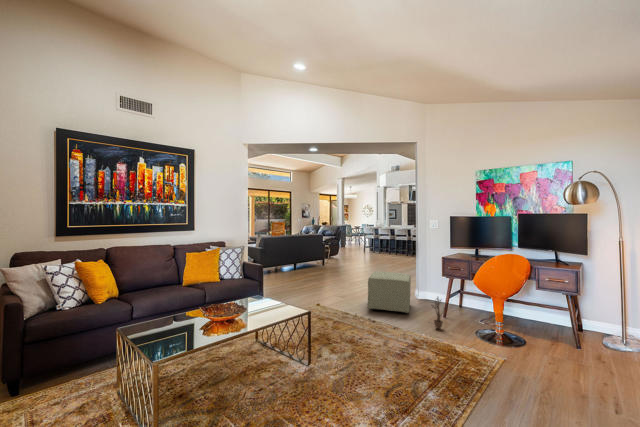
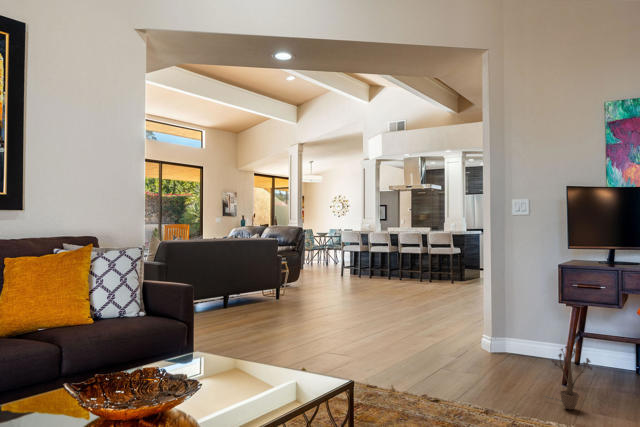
ottoman: present [368,272,411,314] -> none [409,299,495,382]

